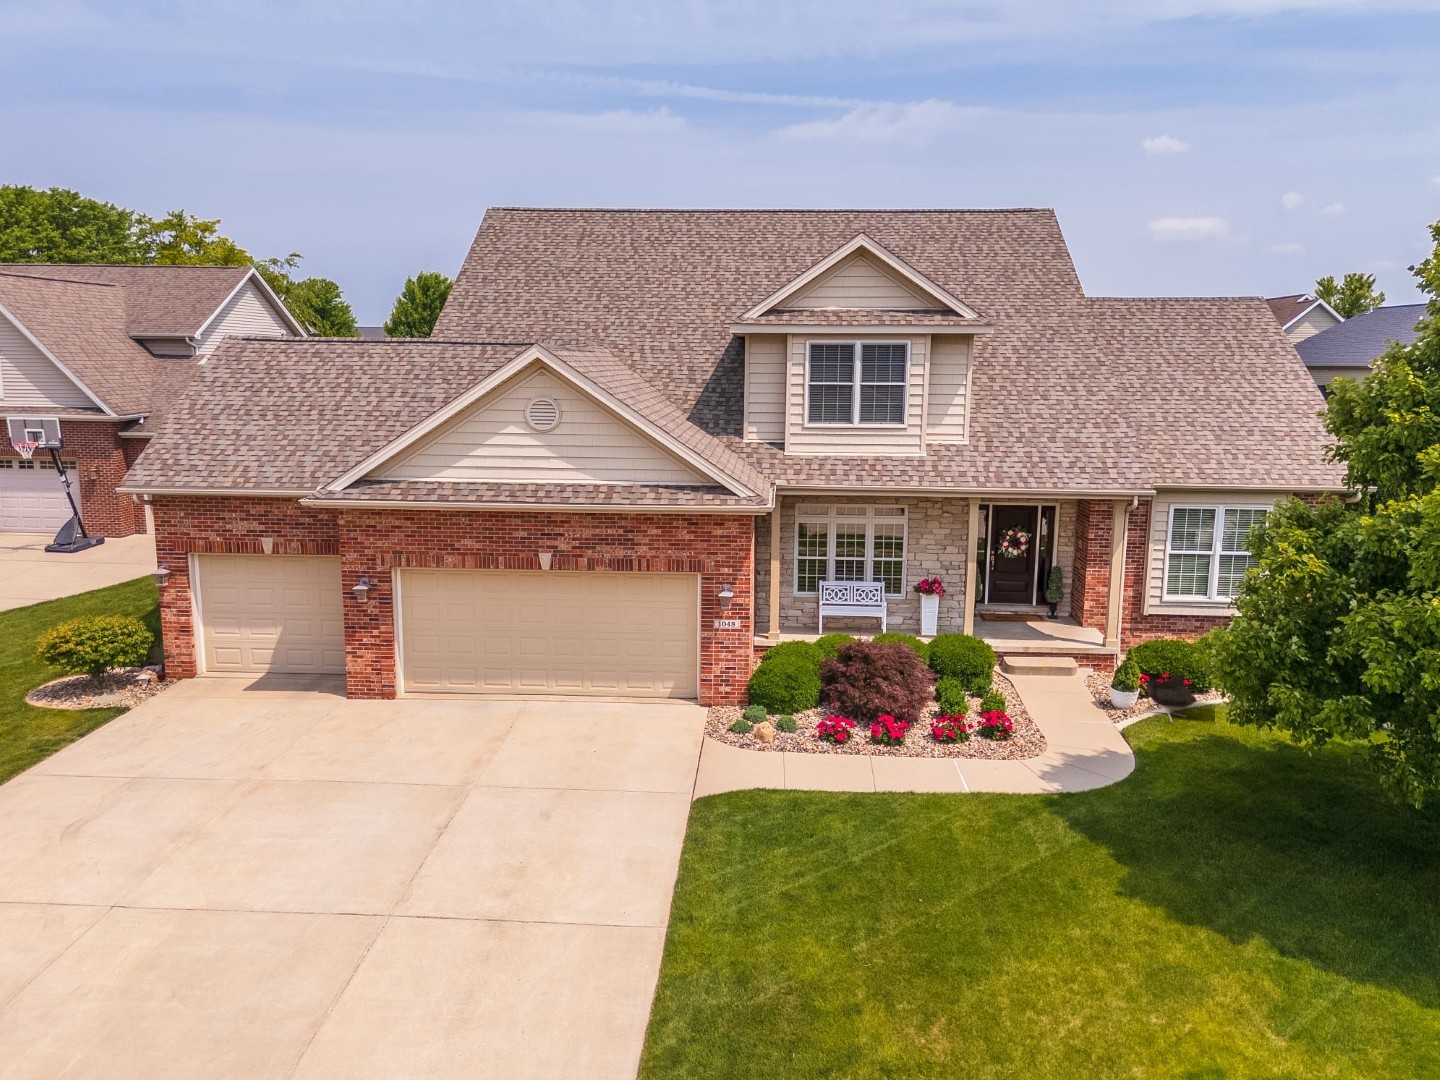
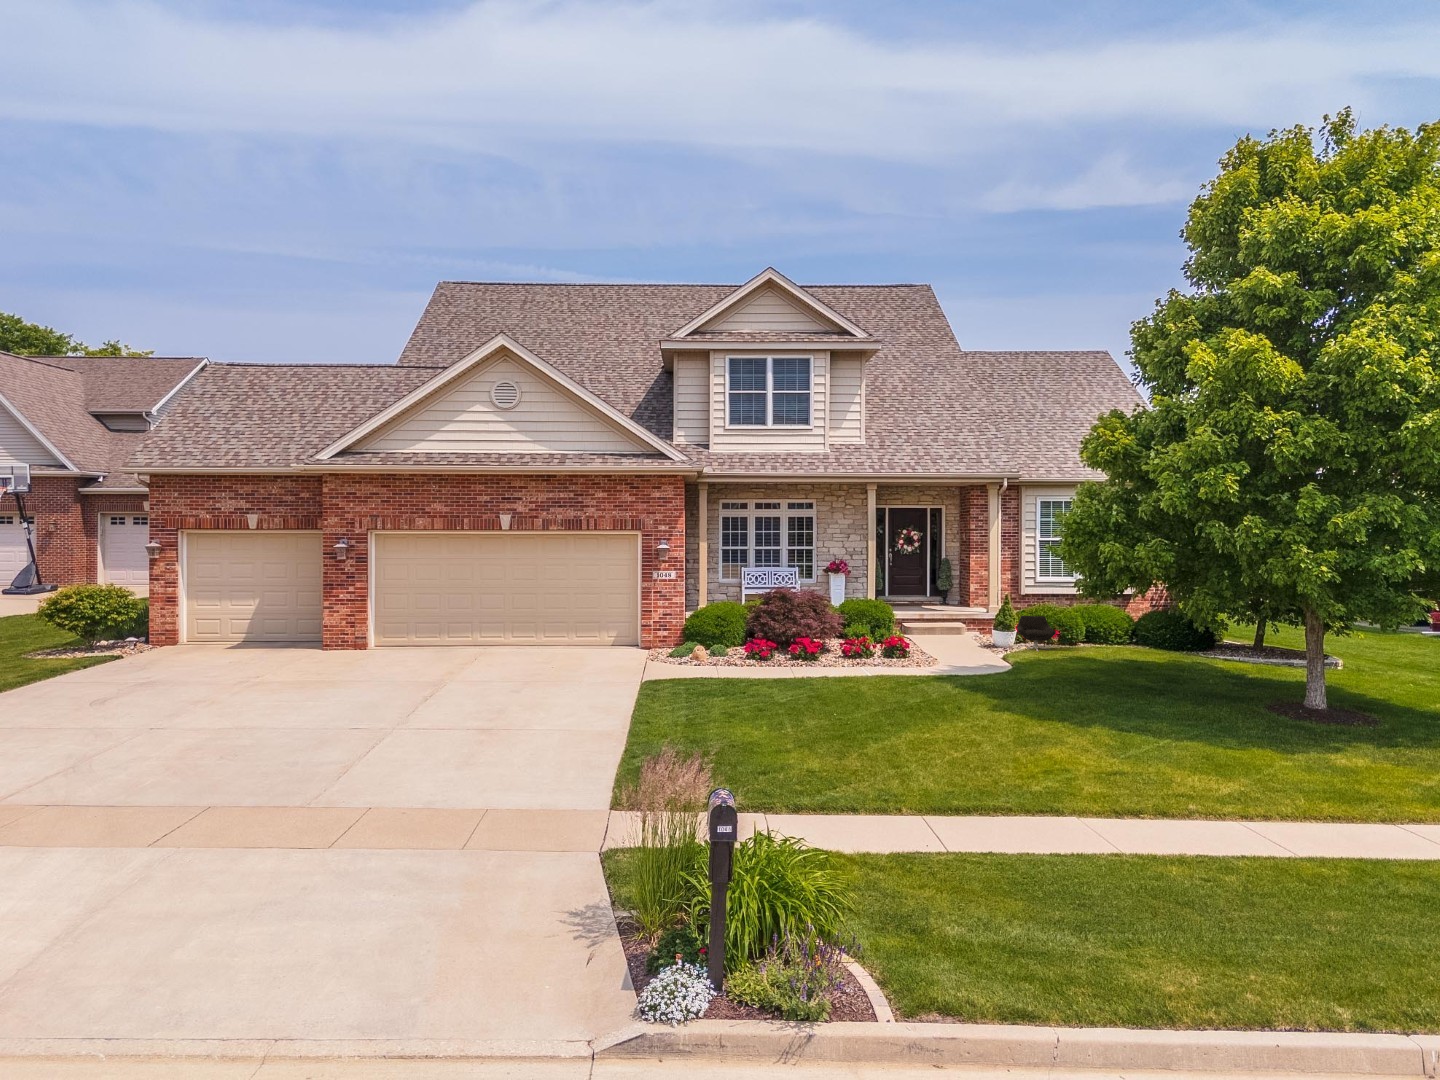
potted tree: present [148,641,175,682] -> none [127,607,154,648]

